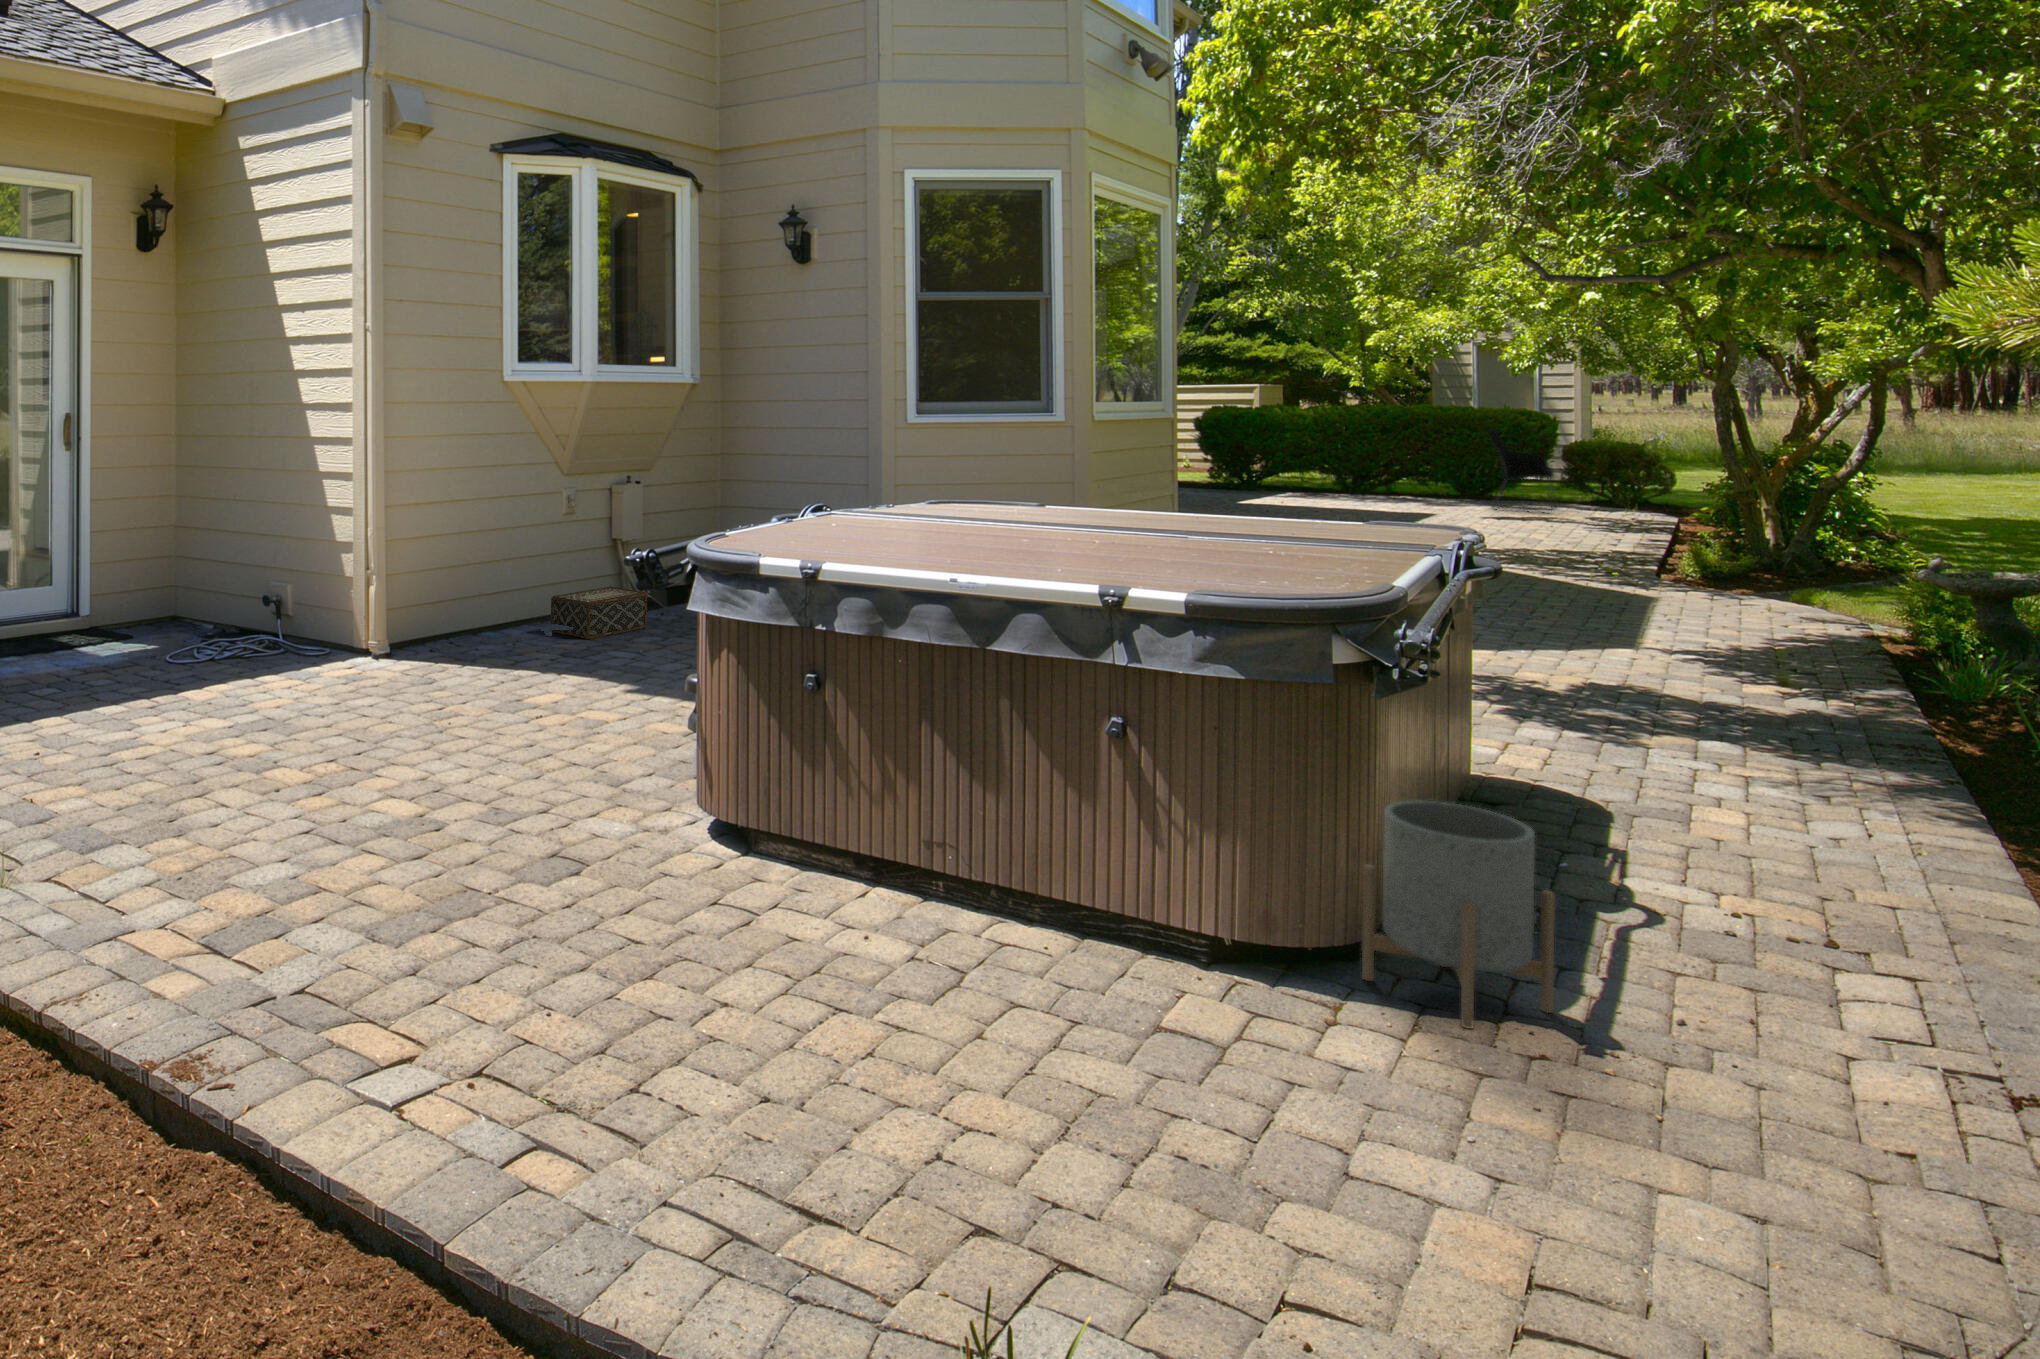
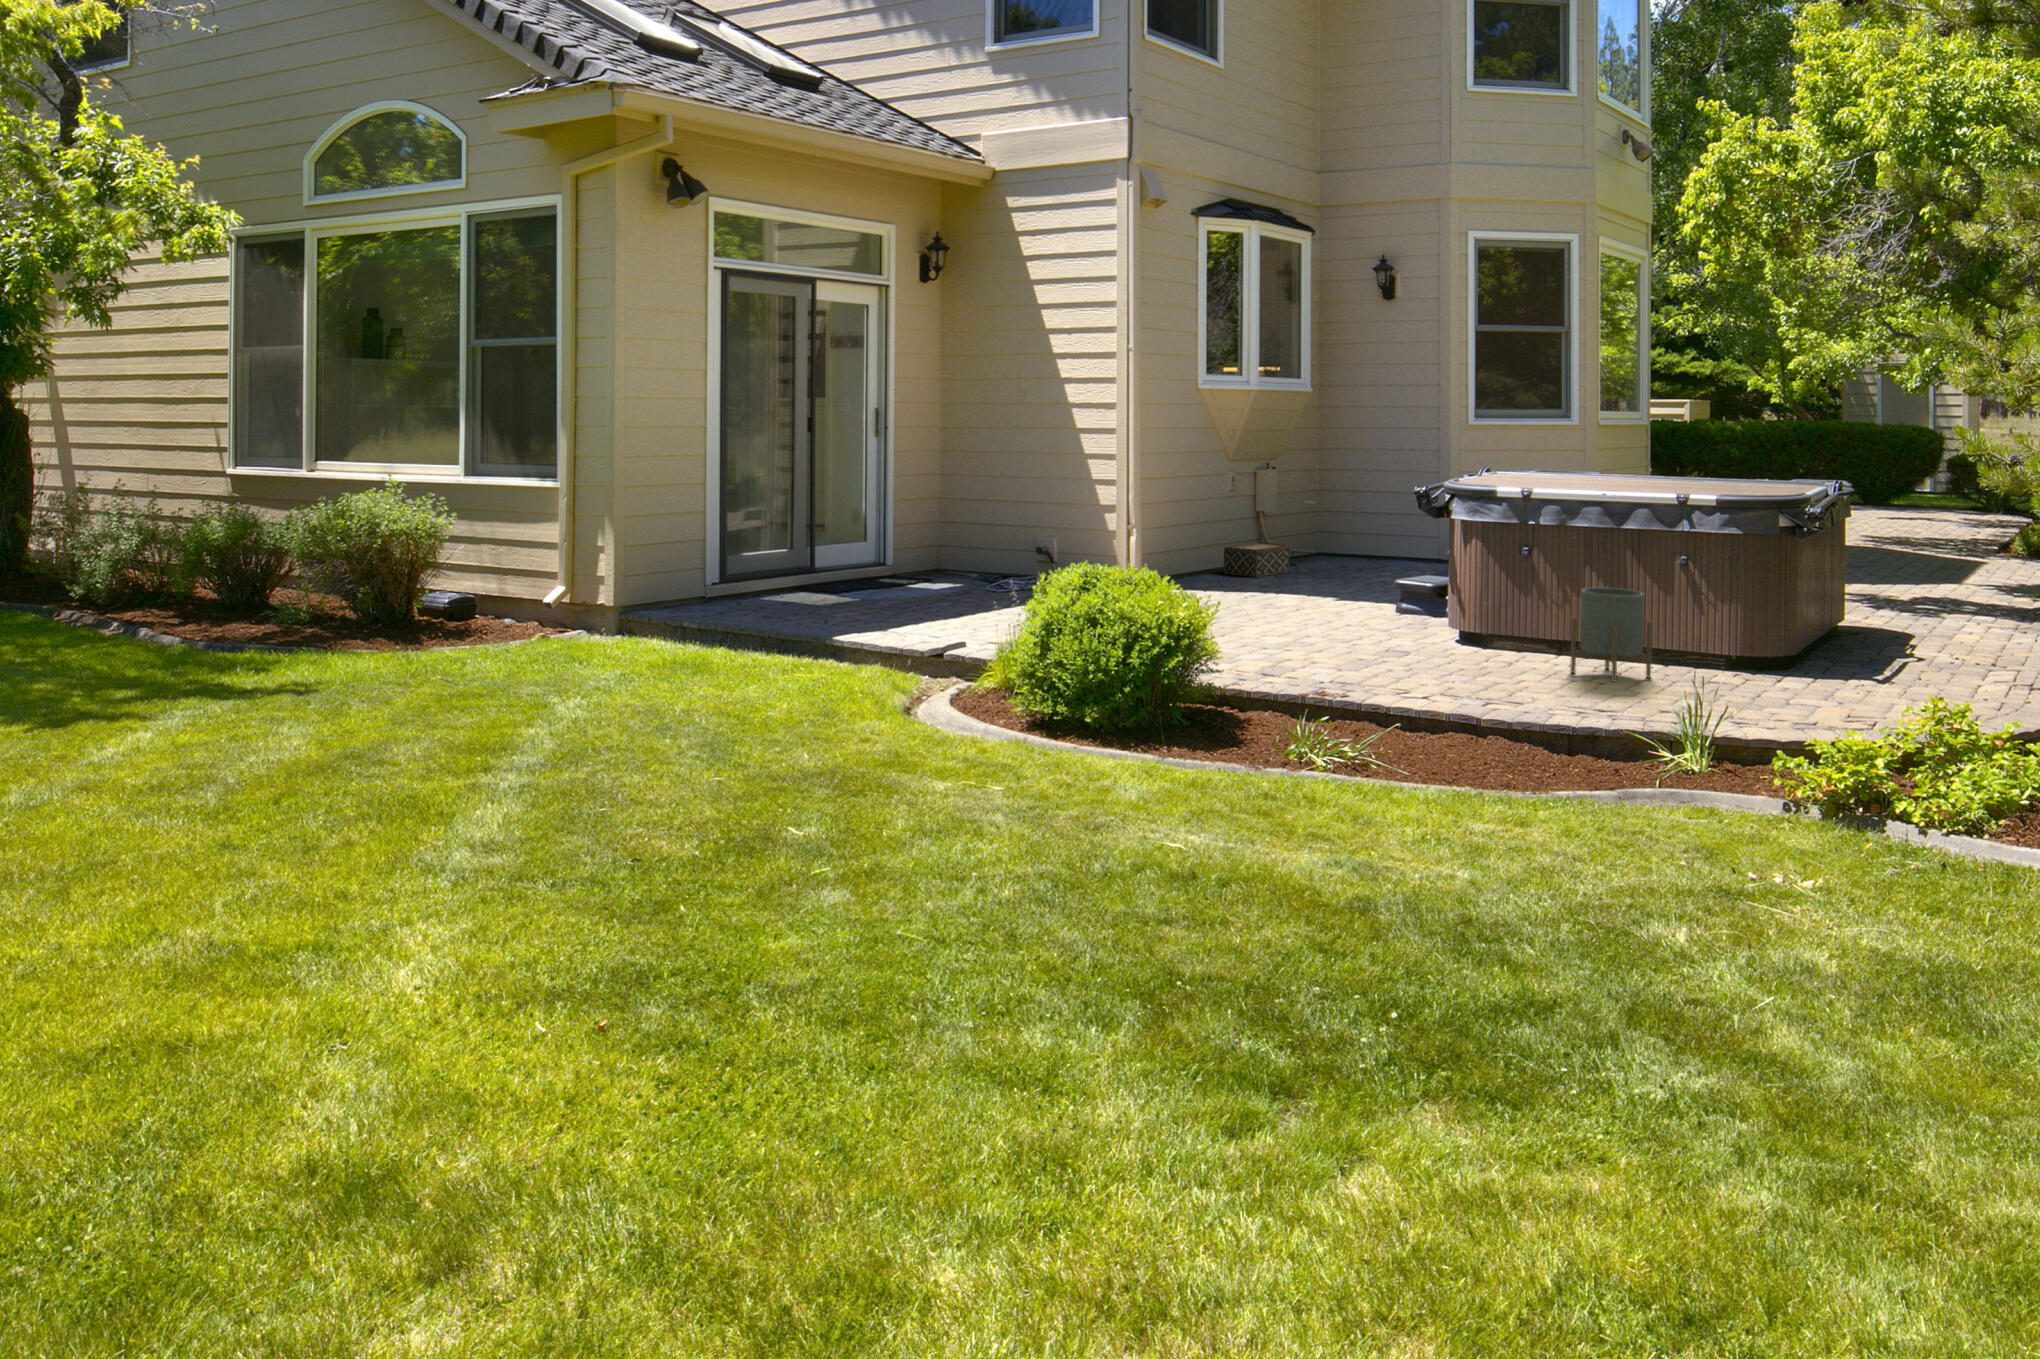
chair: present [1485,430,1554,512] -> none [1880,440,1935,511]
planter: present [1362,801,1555,1029] -> present [1570,588,1652,682]

